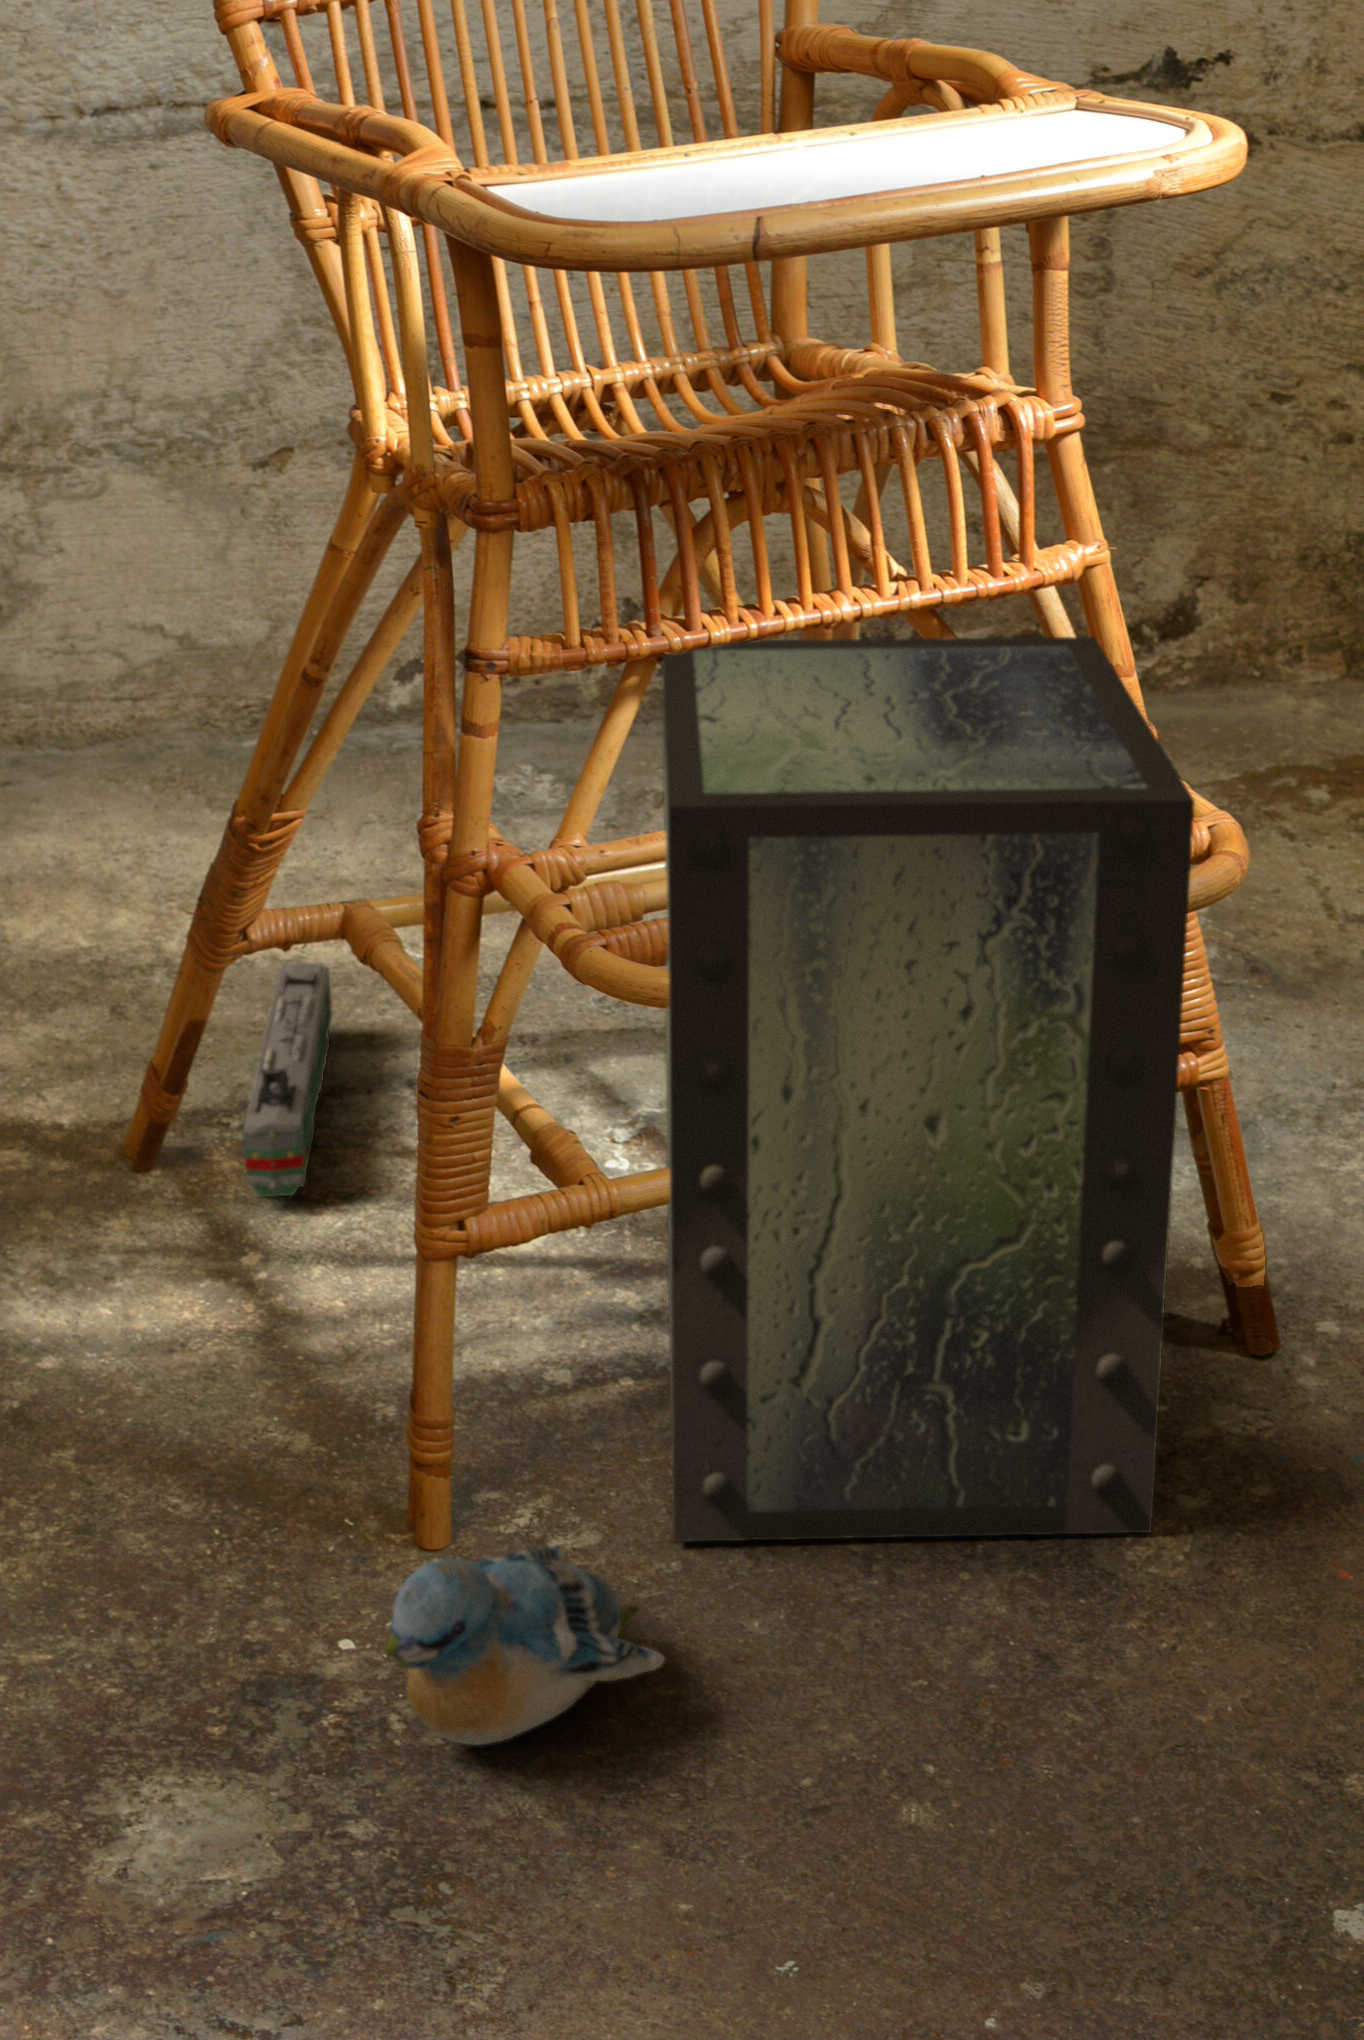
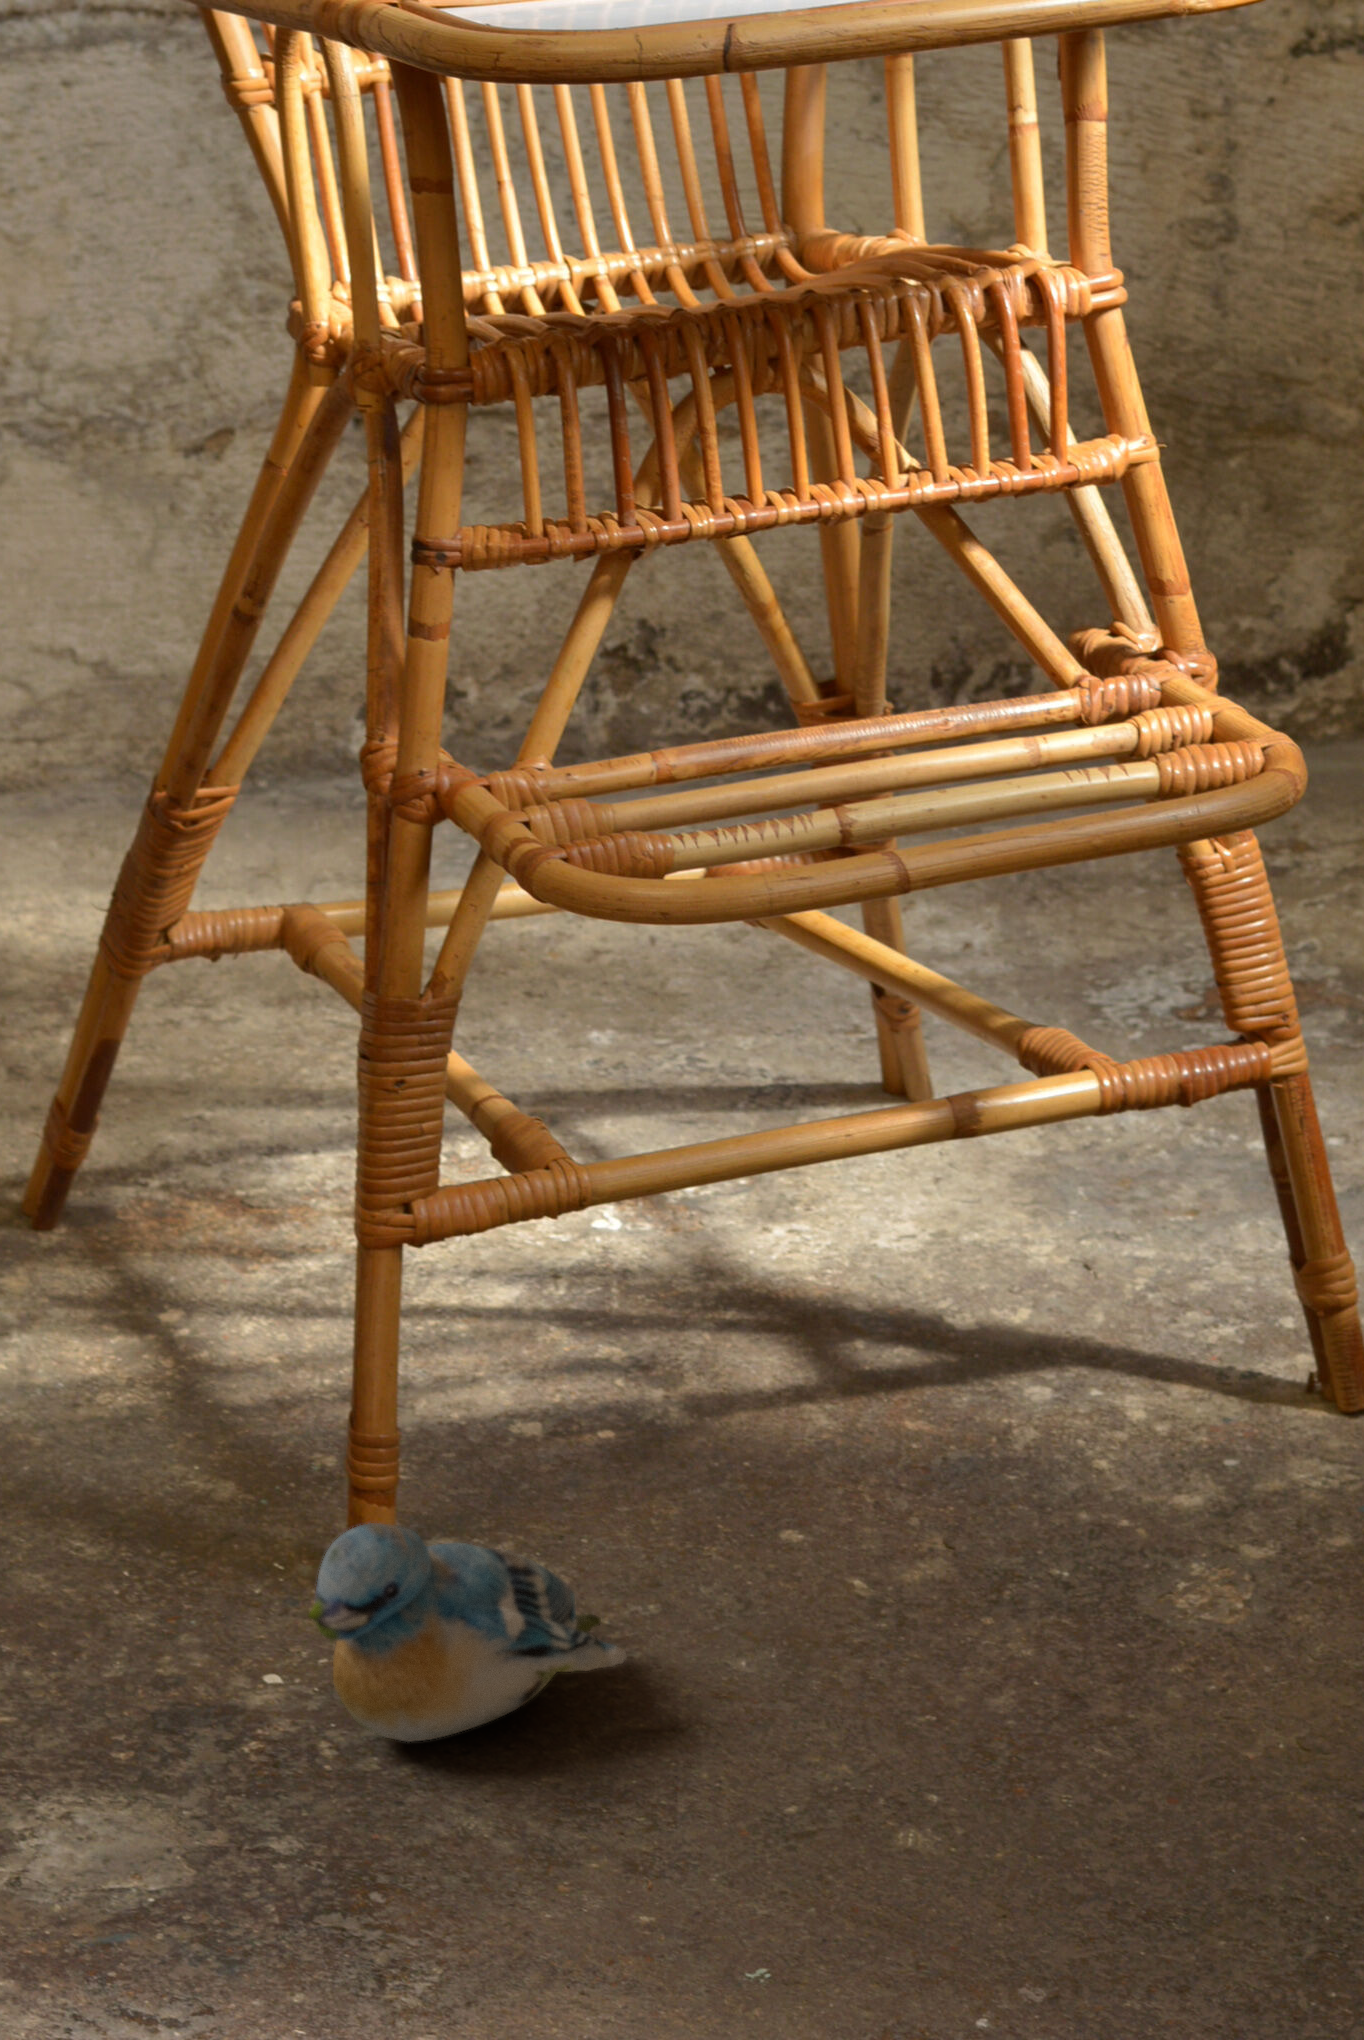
storage box: present [663,637,1195,1542] -> none [635,552,1228,1570]
toy train: present [243,962,332,1197] -> none [149,1005,259,1248]

